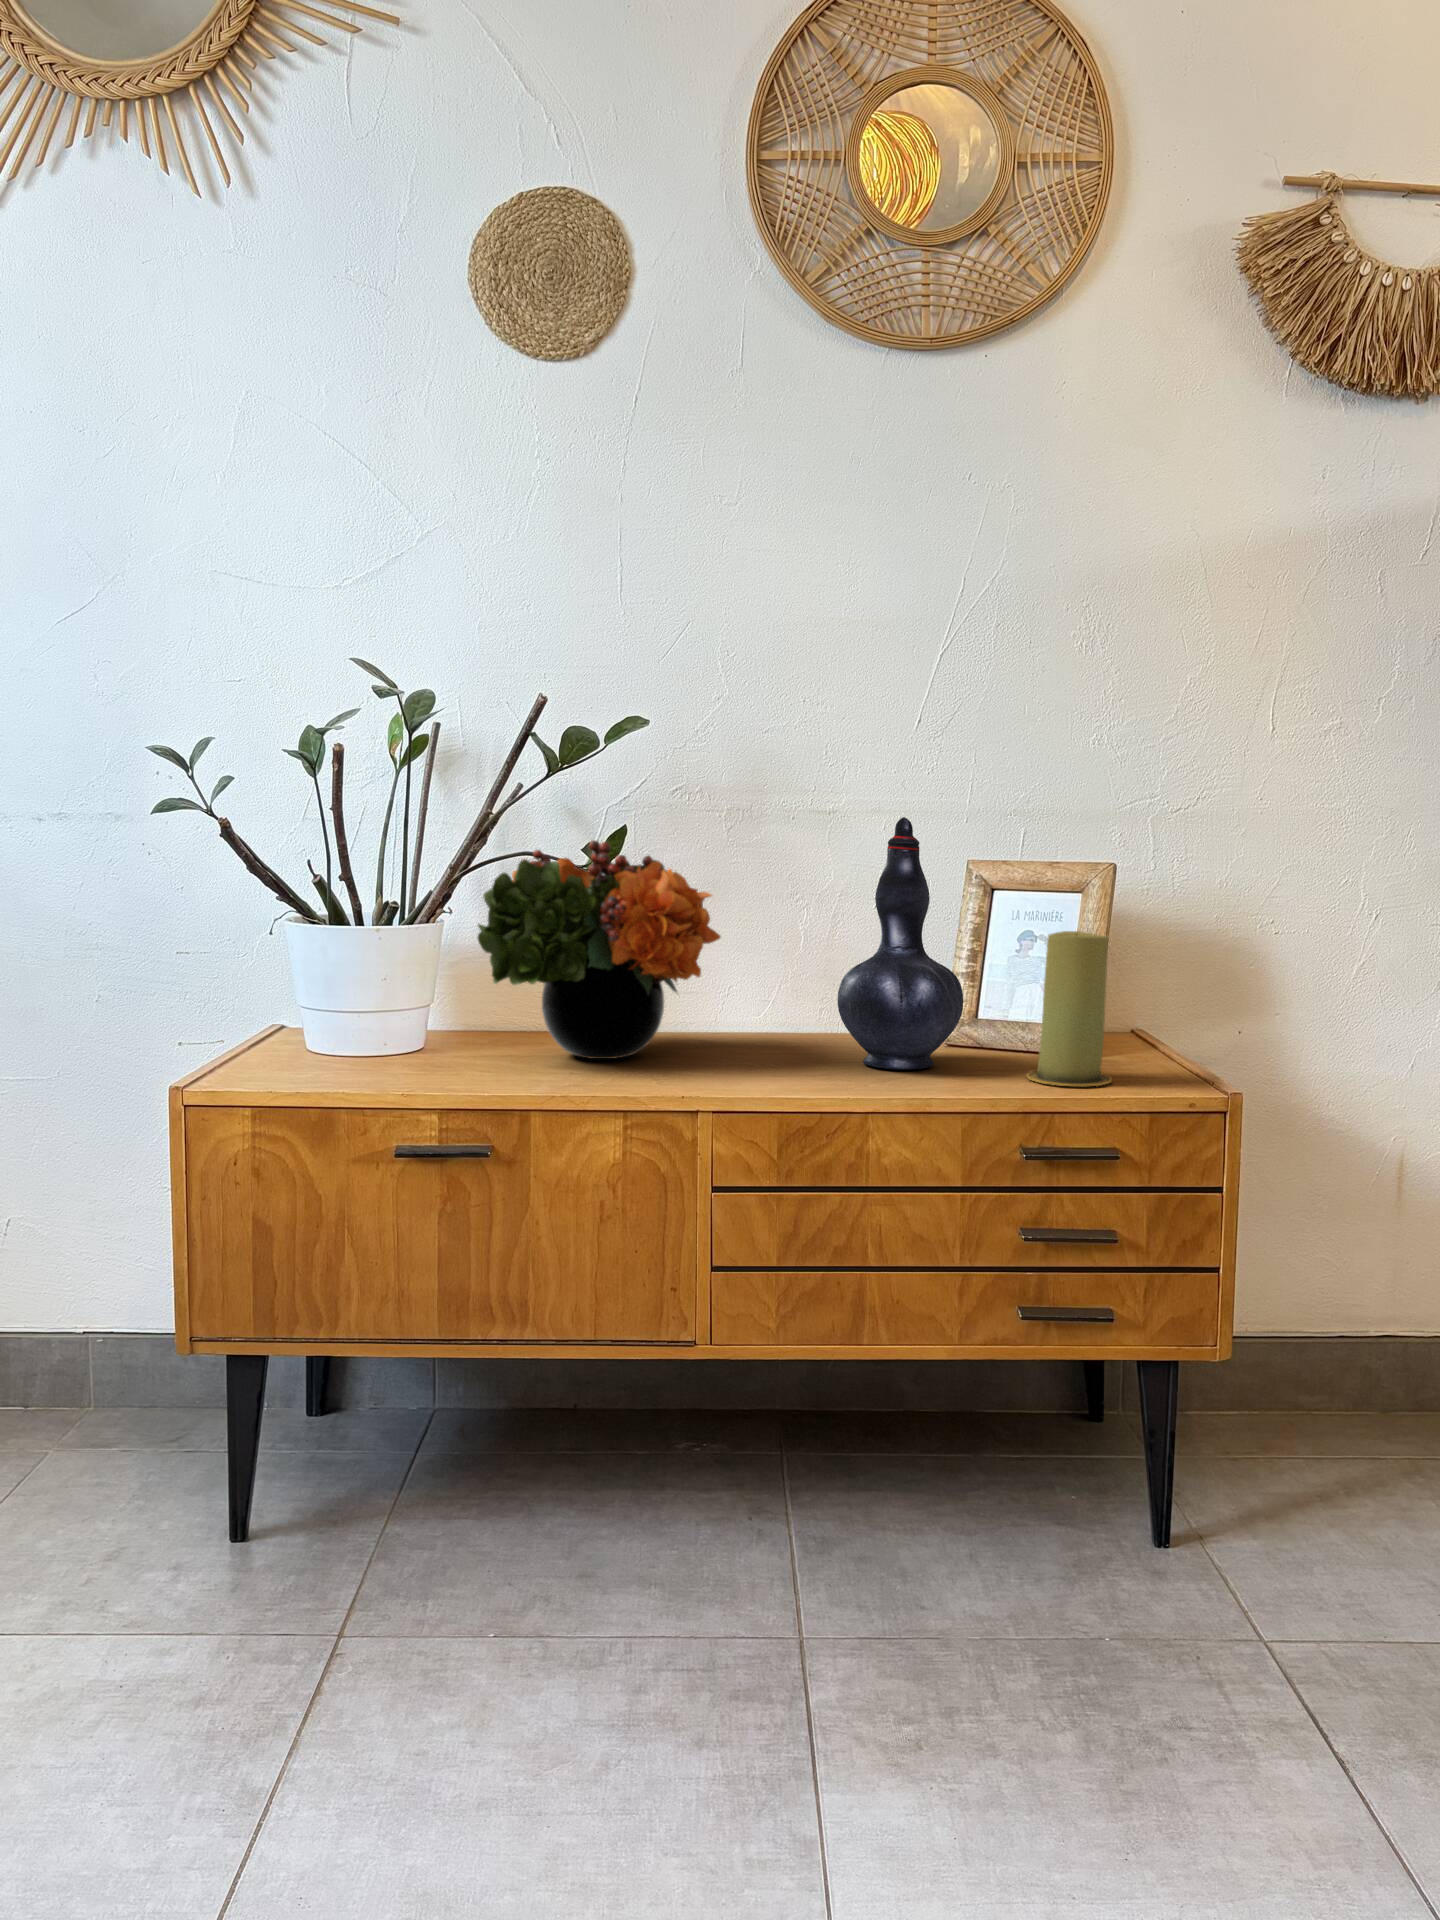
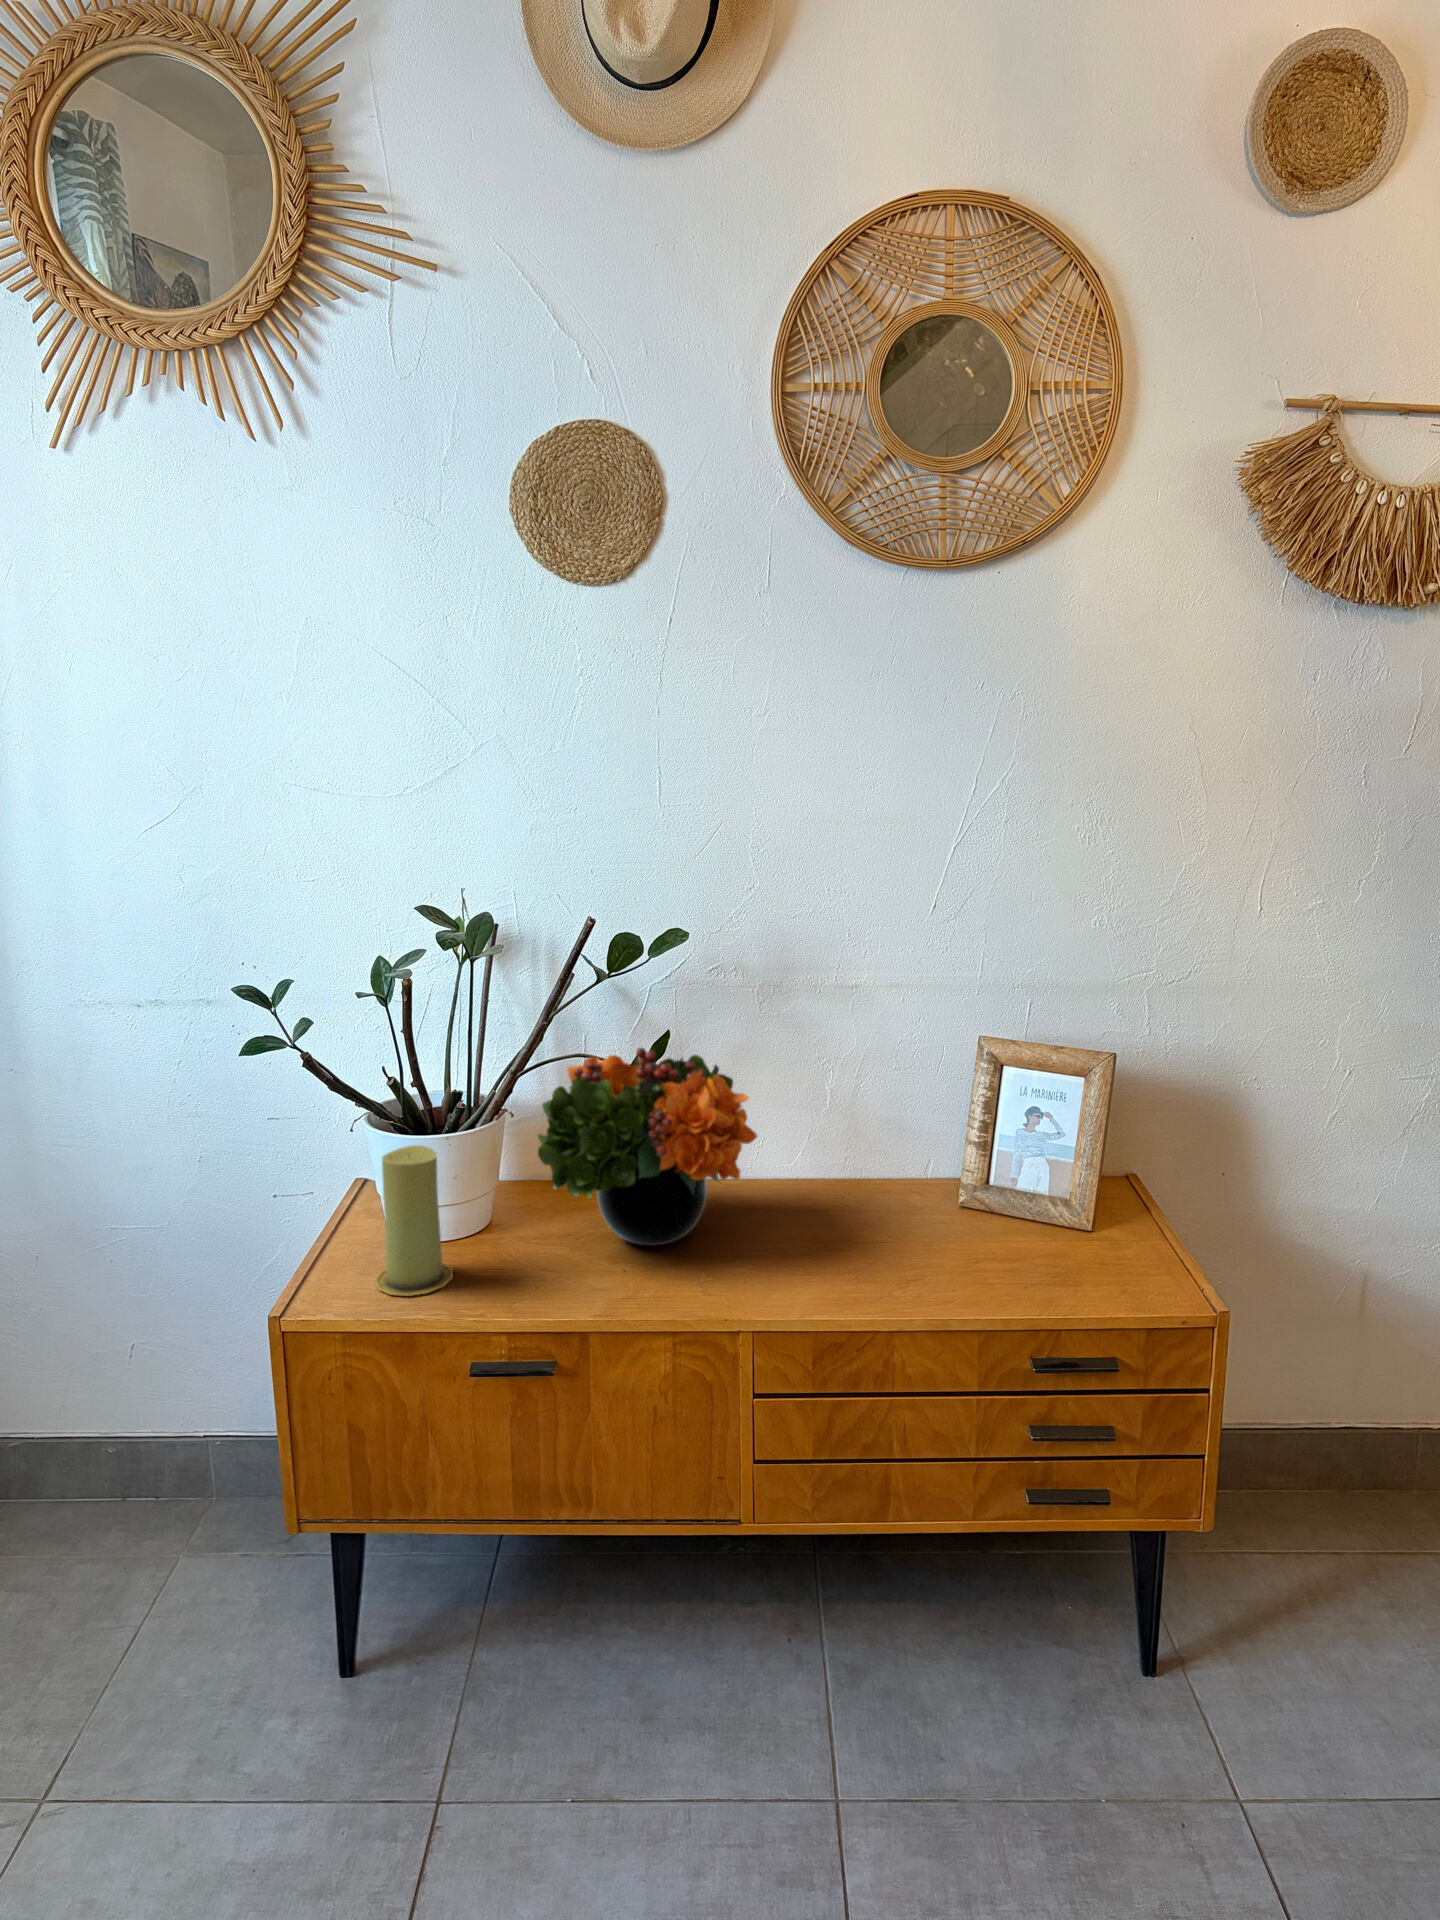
decorative vase: present [838,817,963,1069] -> none [864,1034,978,1261]
candle: present [1026,931,1112,1087] -> present [375,1145,453,1296]

